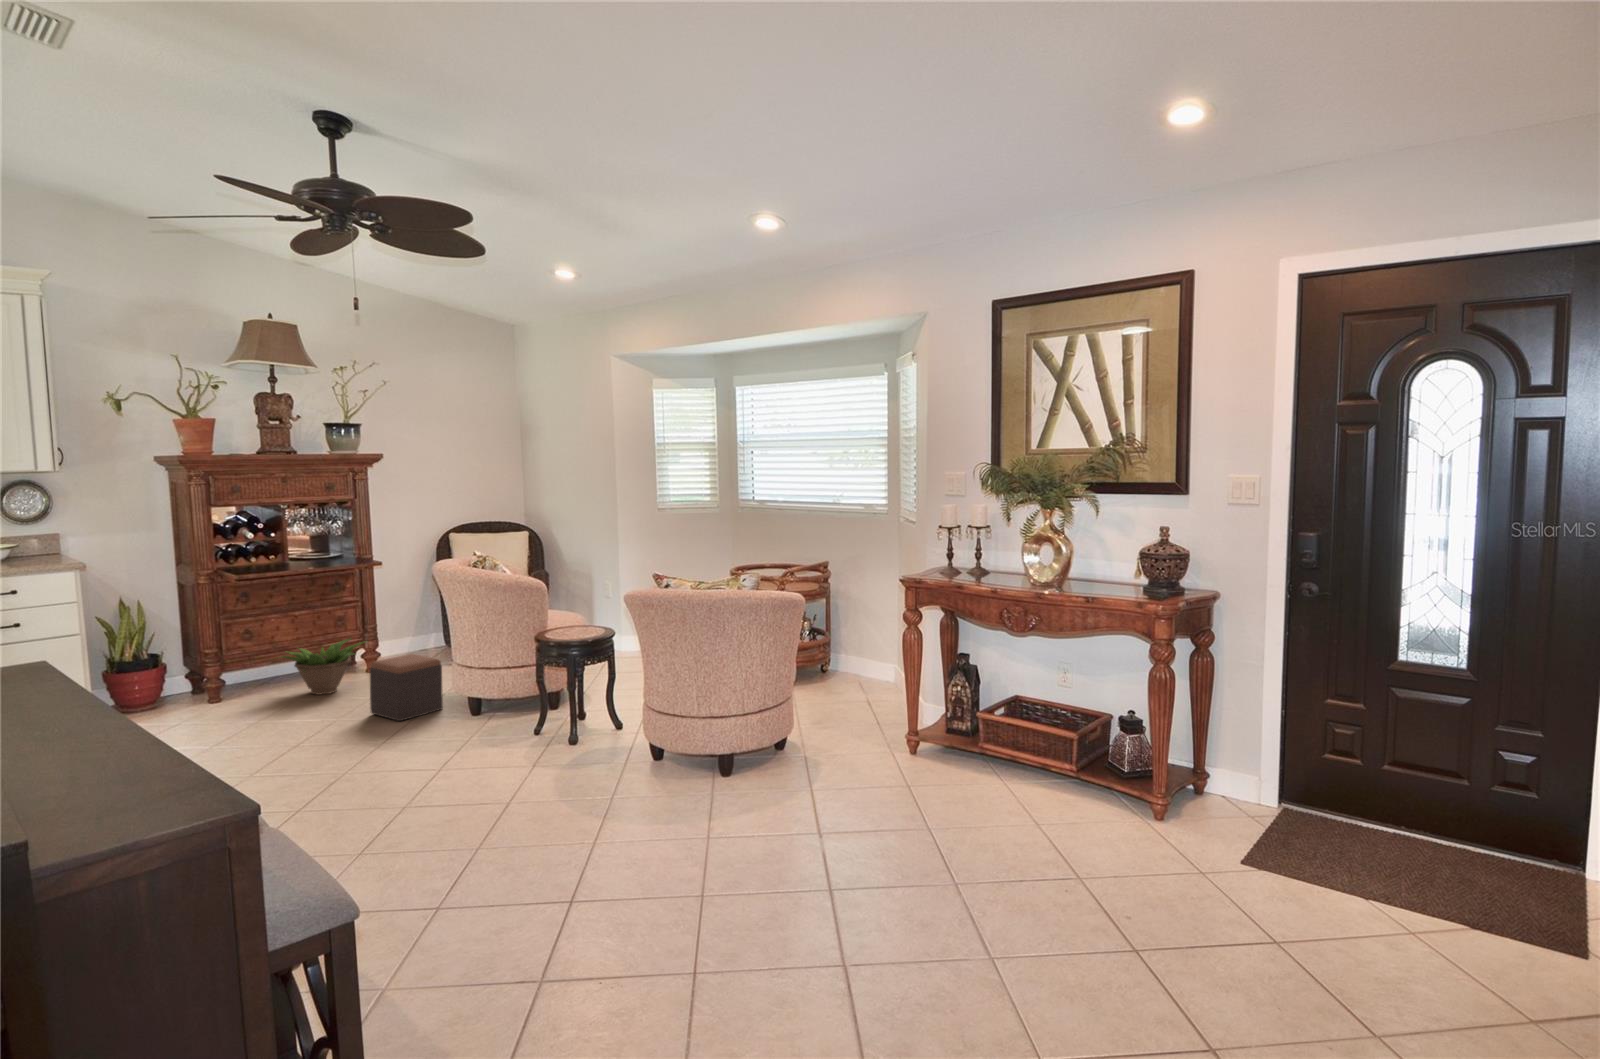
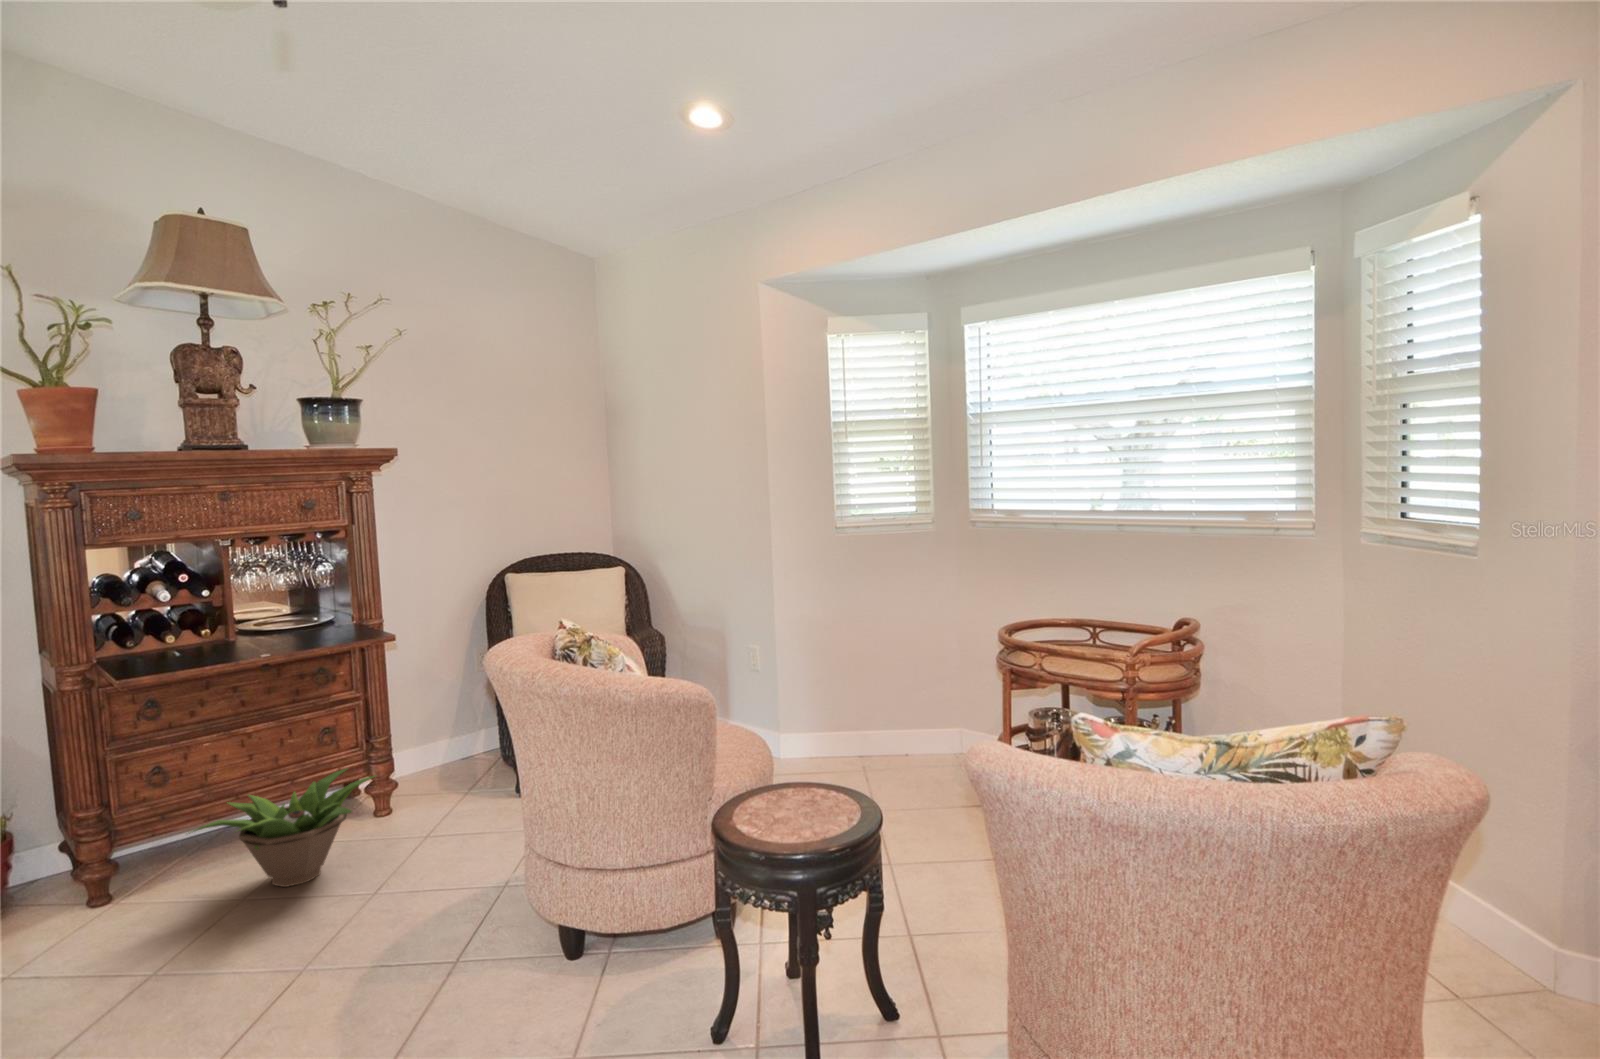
footstool: present [370,654,443,721] -> none [374,820,519,985]

